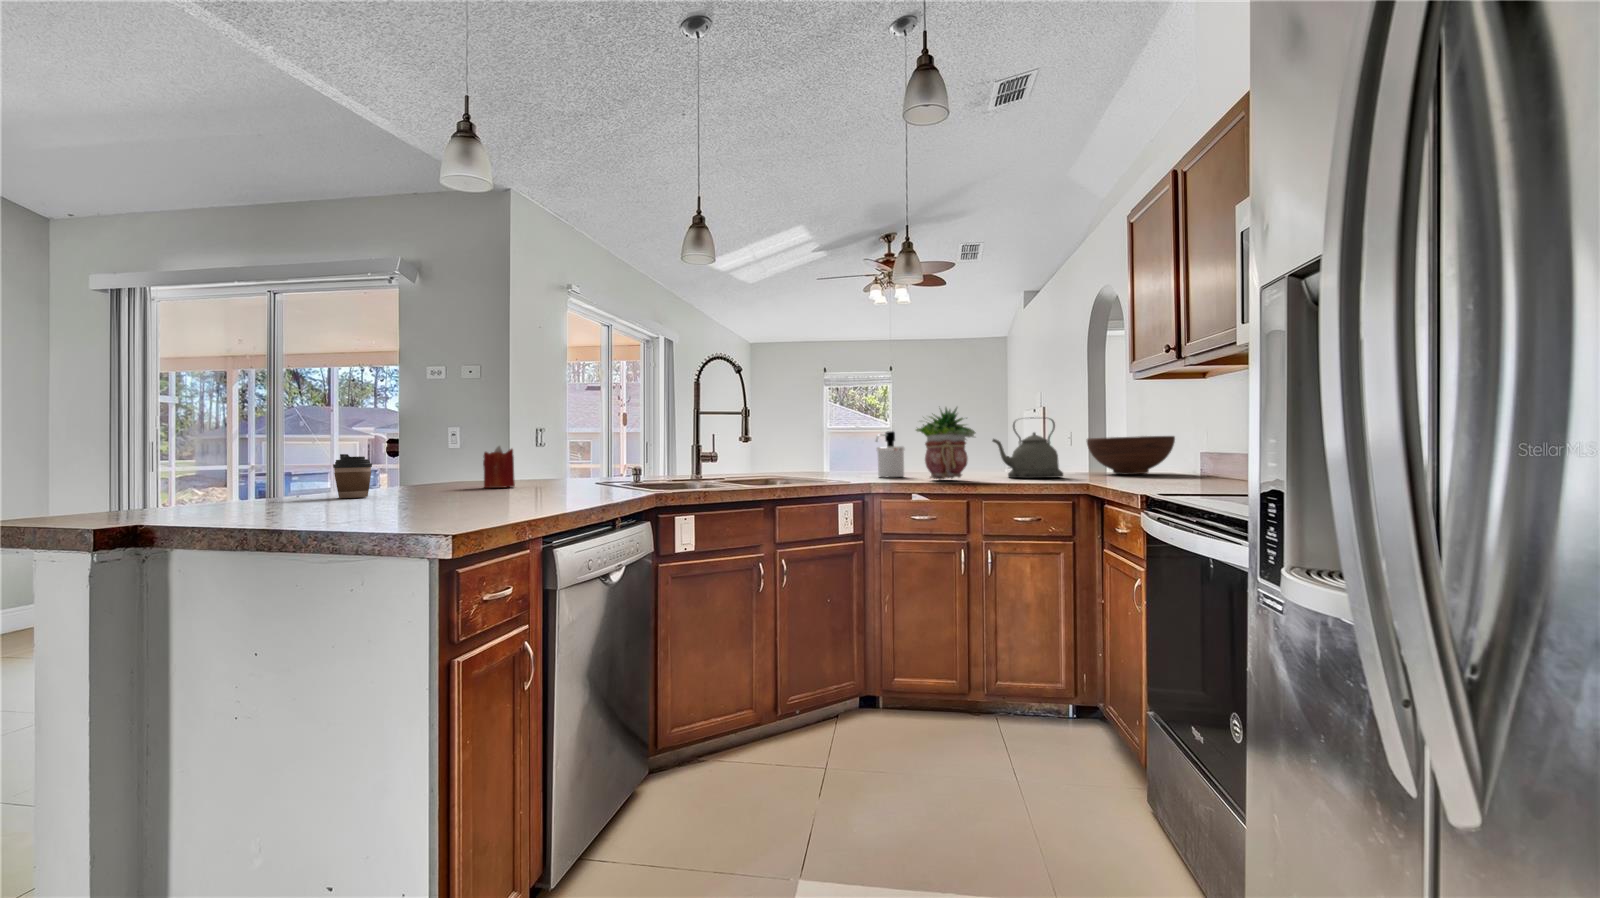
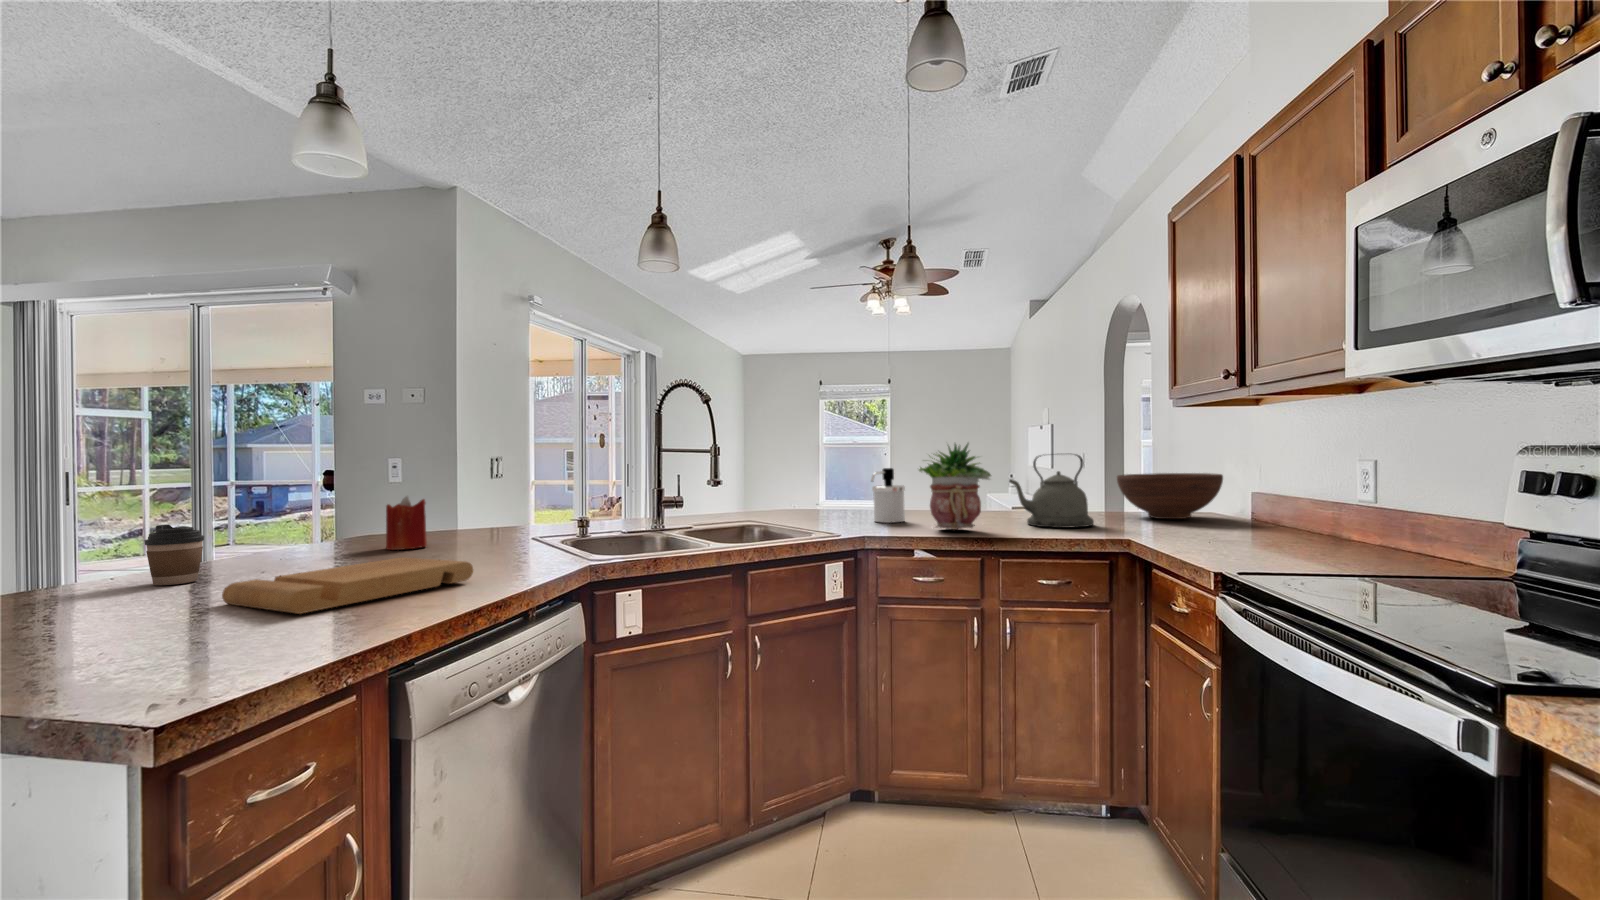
cutting board: none [408,482,575,506] -> present [222,558,473,614]

